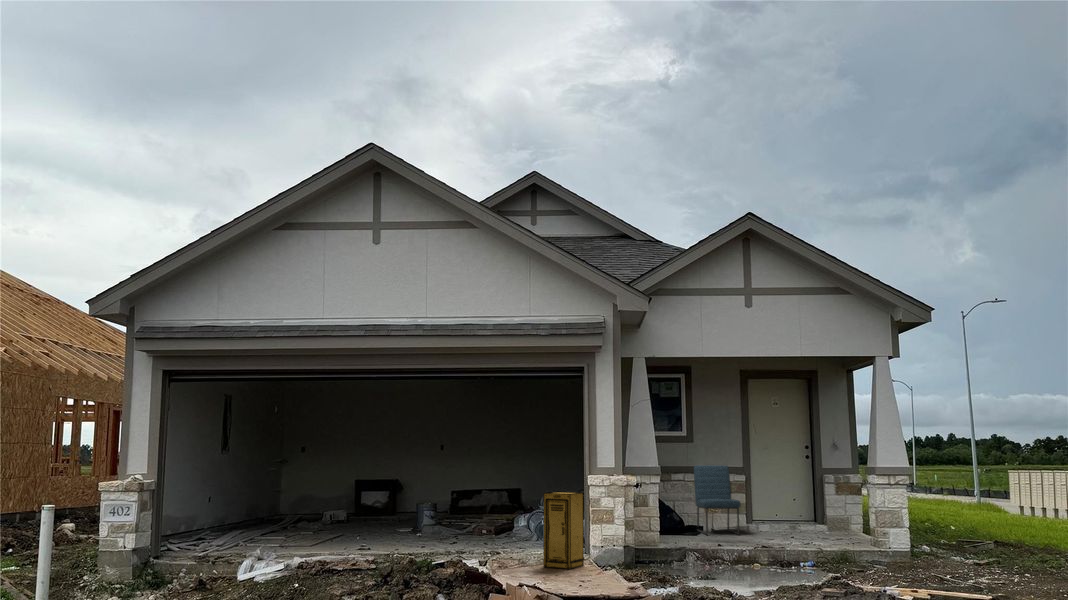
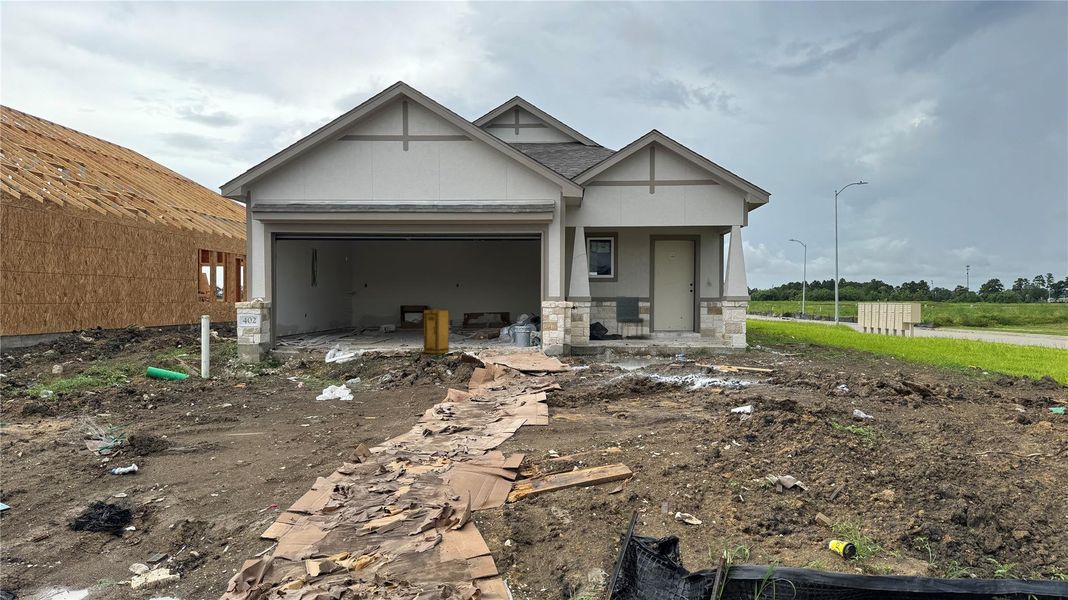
storage cabinet: present [544,492,584,569] -> present [424,309,449,354]

